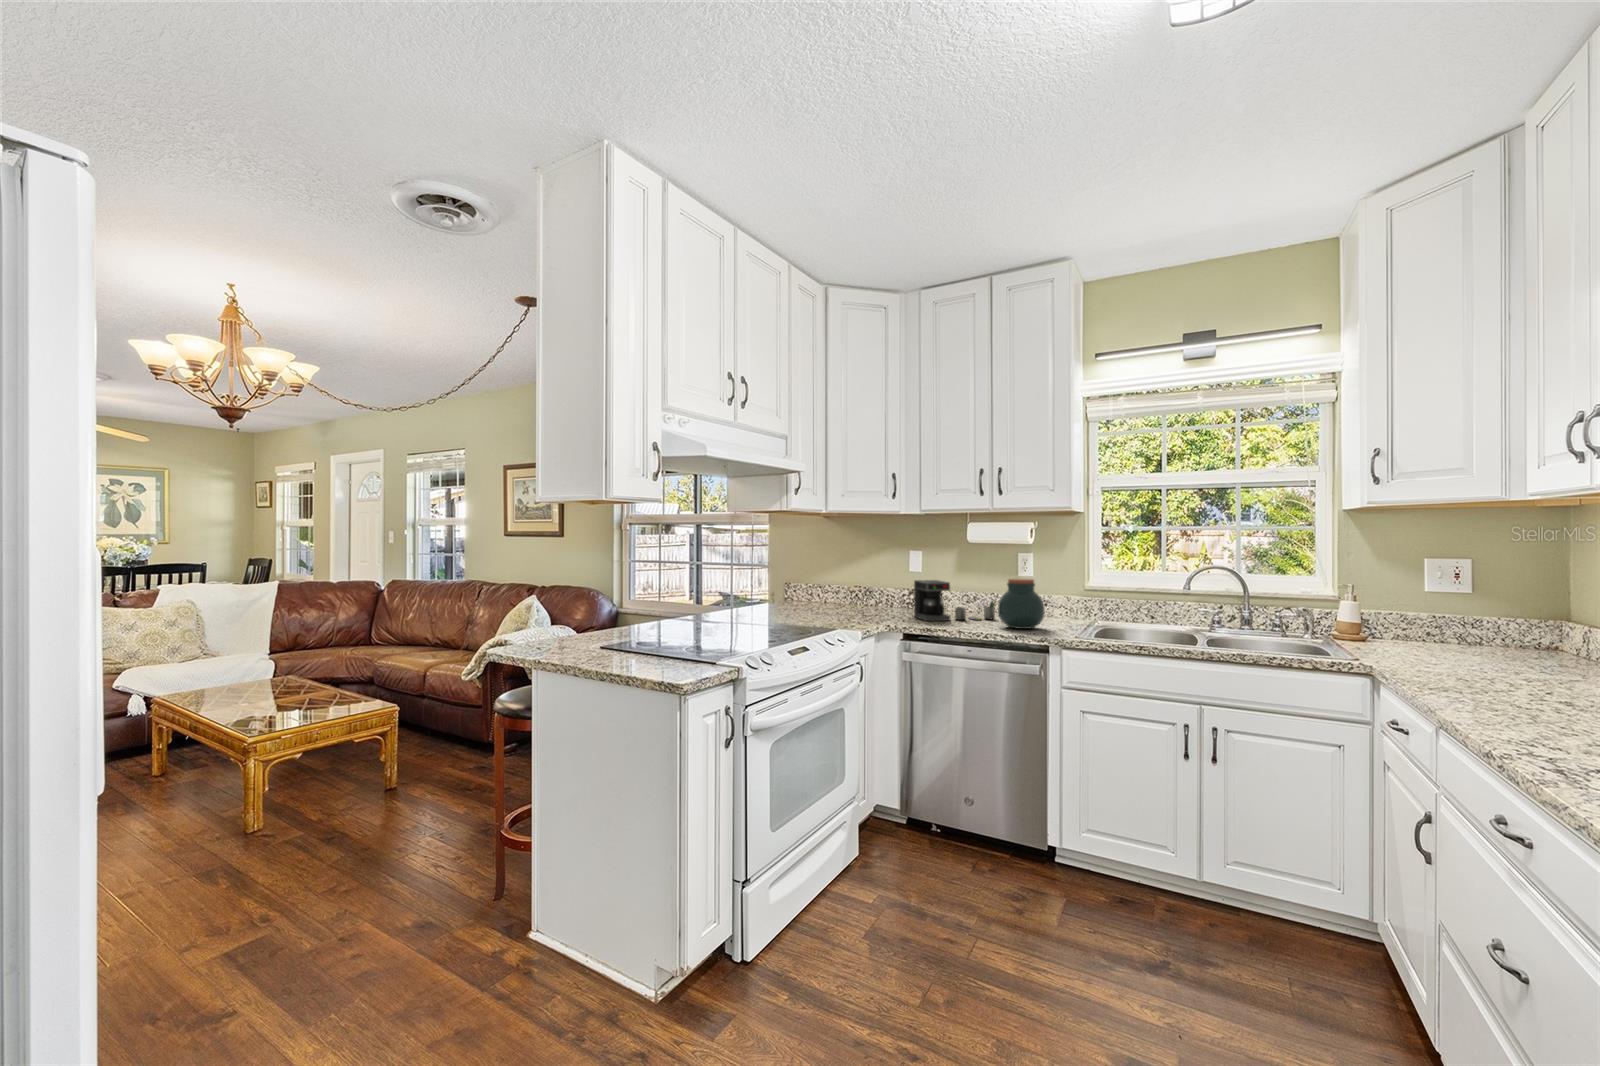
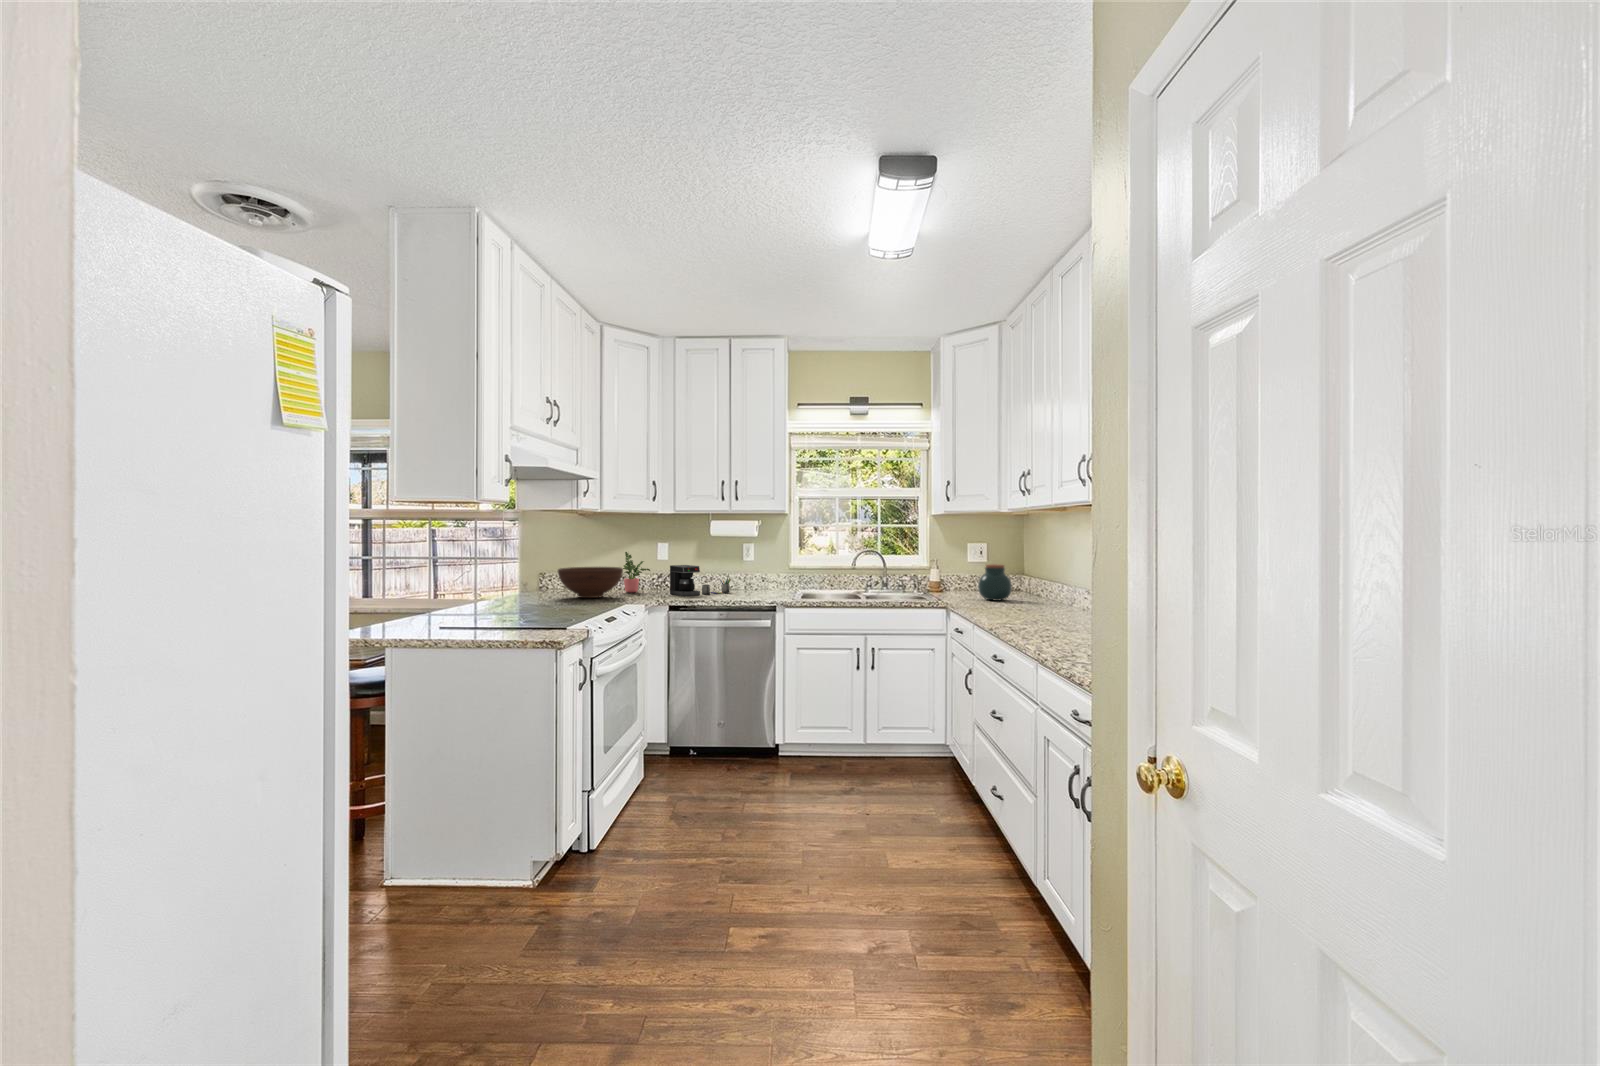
potted plant: none [860,561,896,612] -> present [623,552,650,593]
fruit bowl: none [775,579,851,618] -> present [558,567,623,598]
jar: present [998,579,1045,629] -> present [978,564,1012,601]

